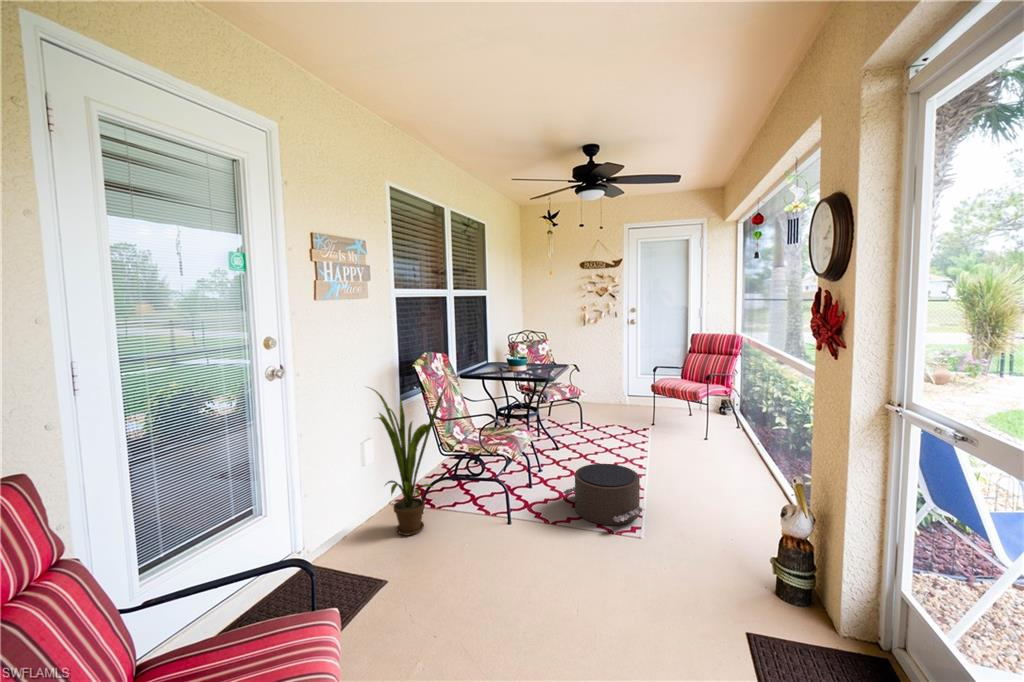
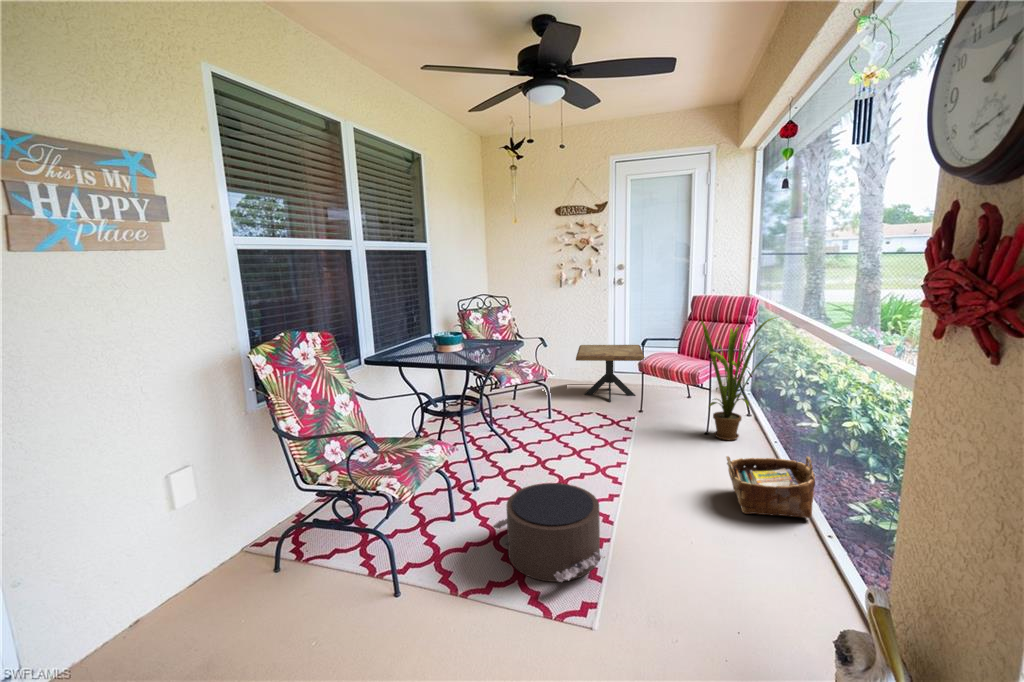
side table: none [601,372,655,417] -> present [576,345,645,402]
house plant: present [368,387,447,535] -> present [701,318,774,440]
woven basket: none [723,448,787,491] -> present [726,456,815,518]

